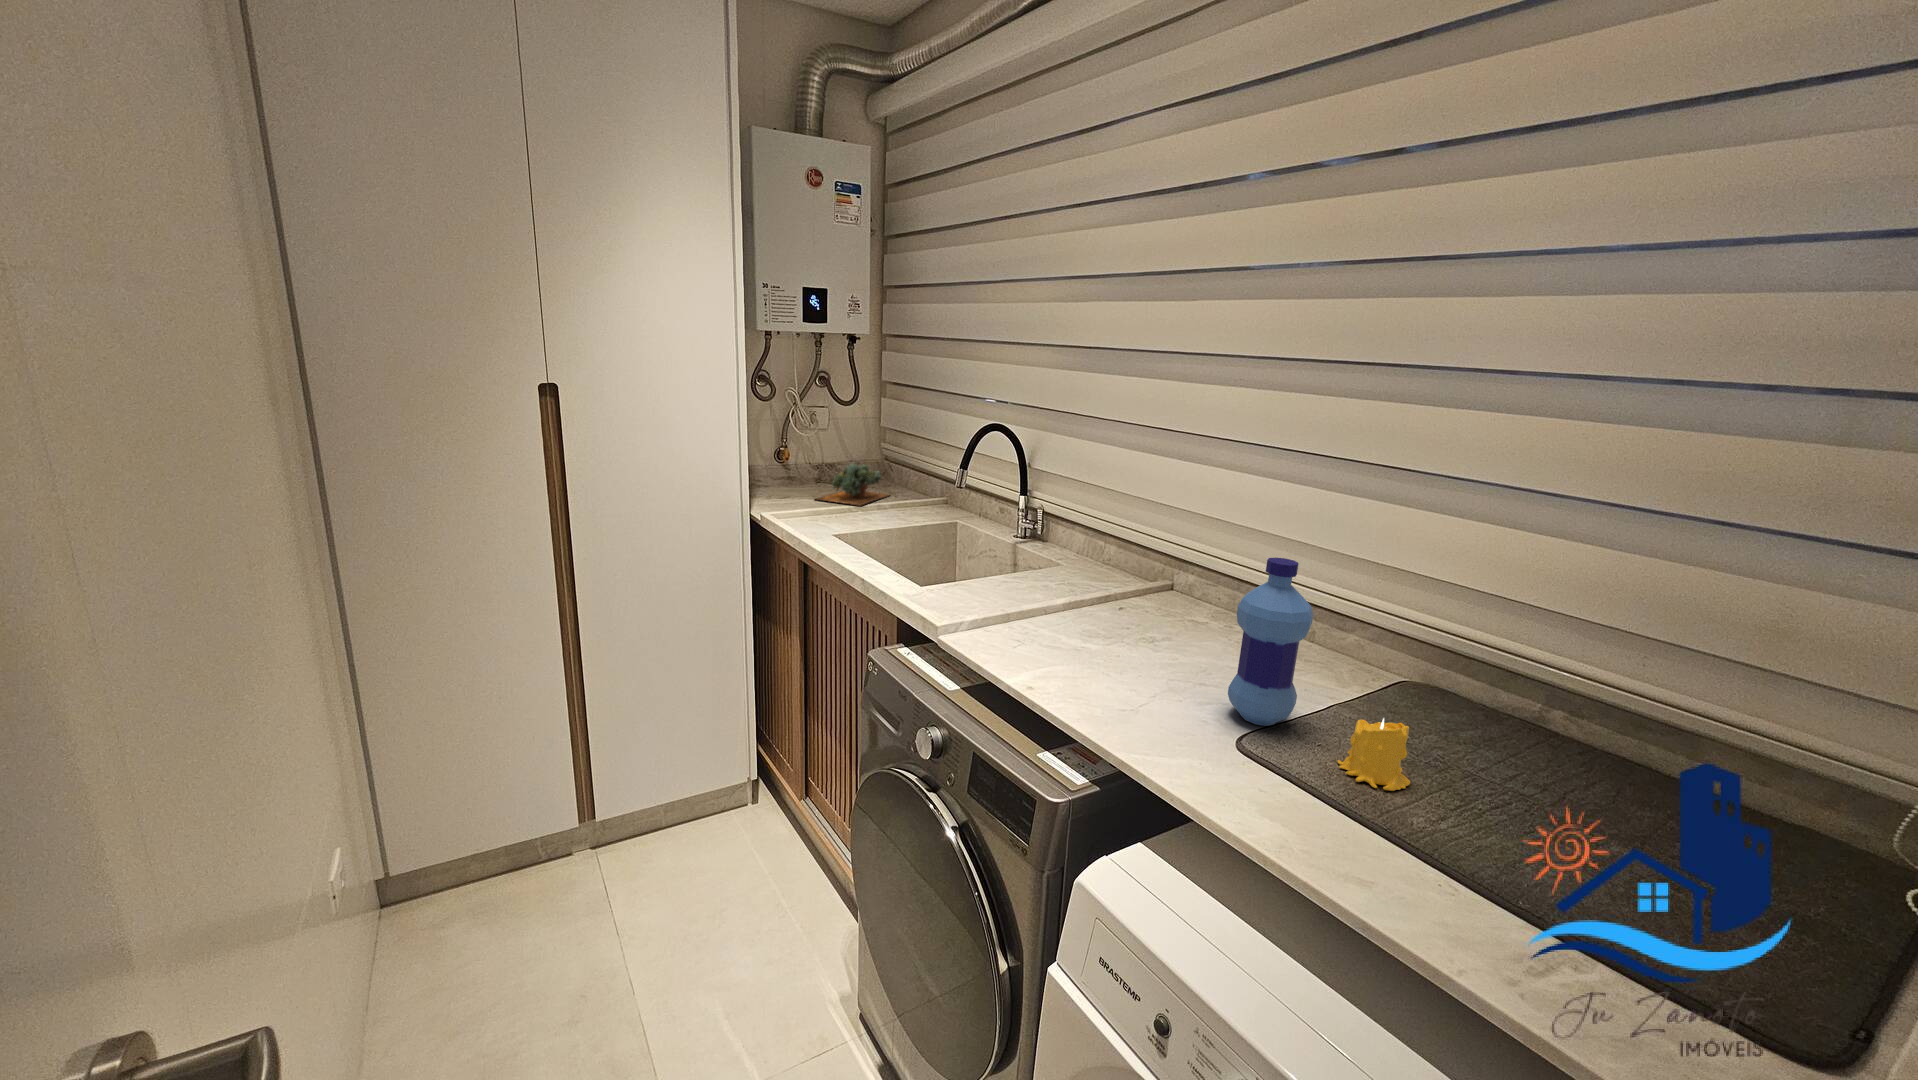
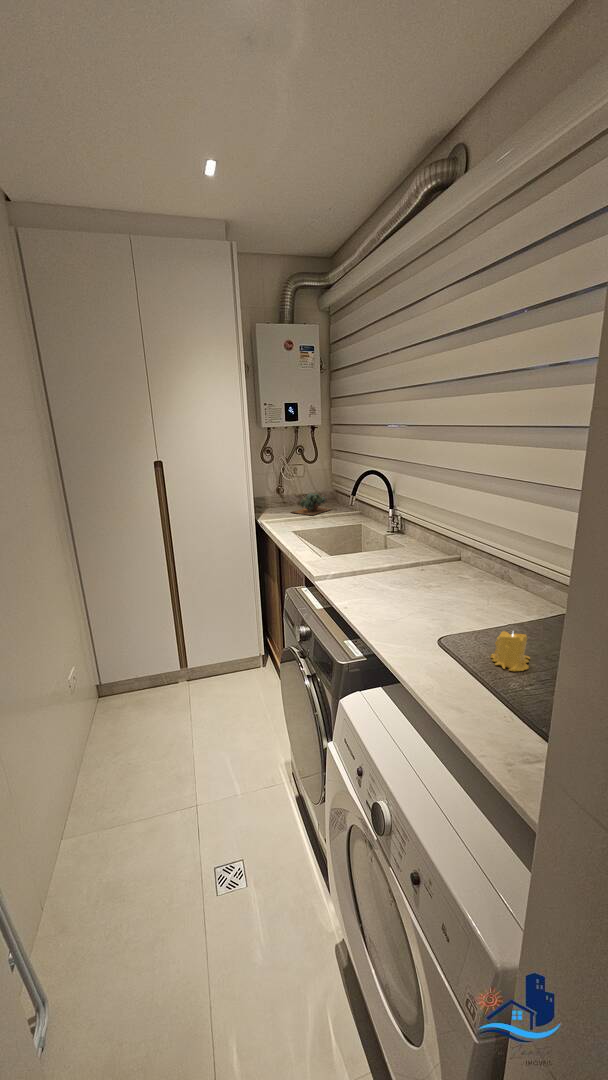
water bottle: present [1228,557,1313,726] -> none [444,540,487,634]

